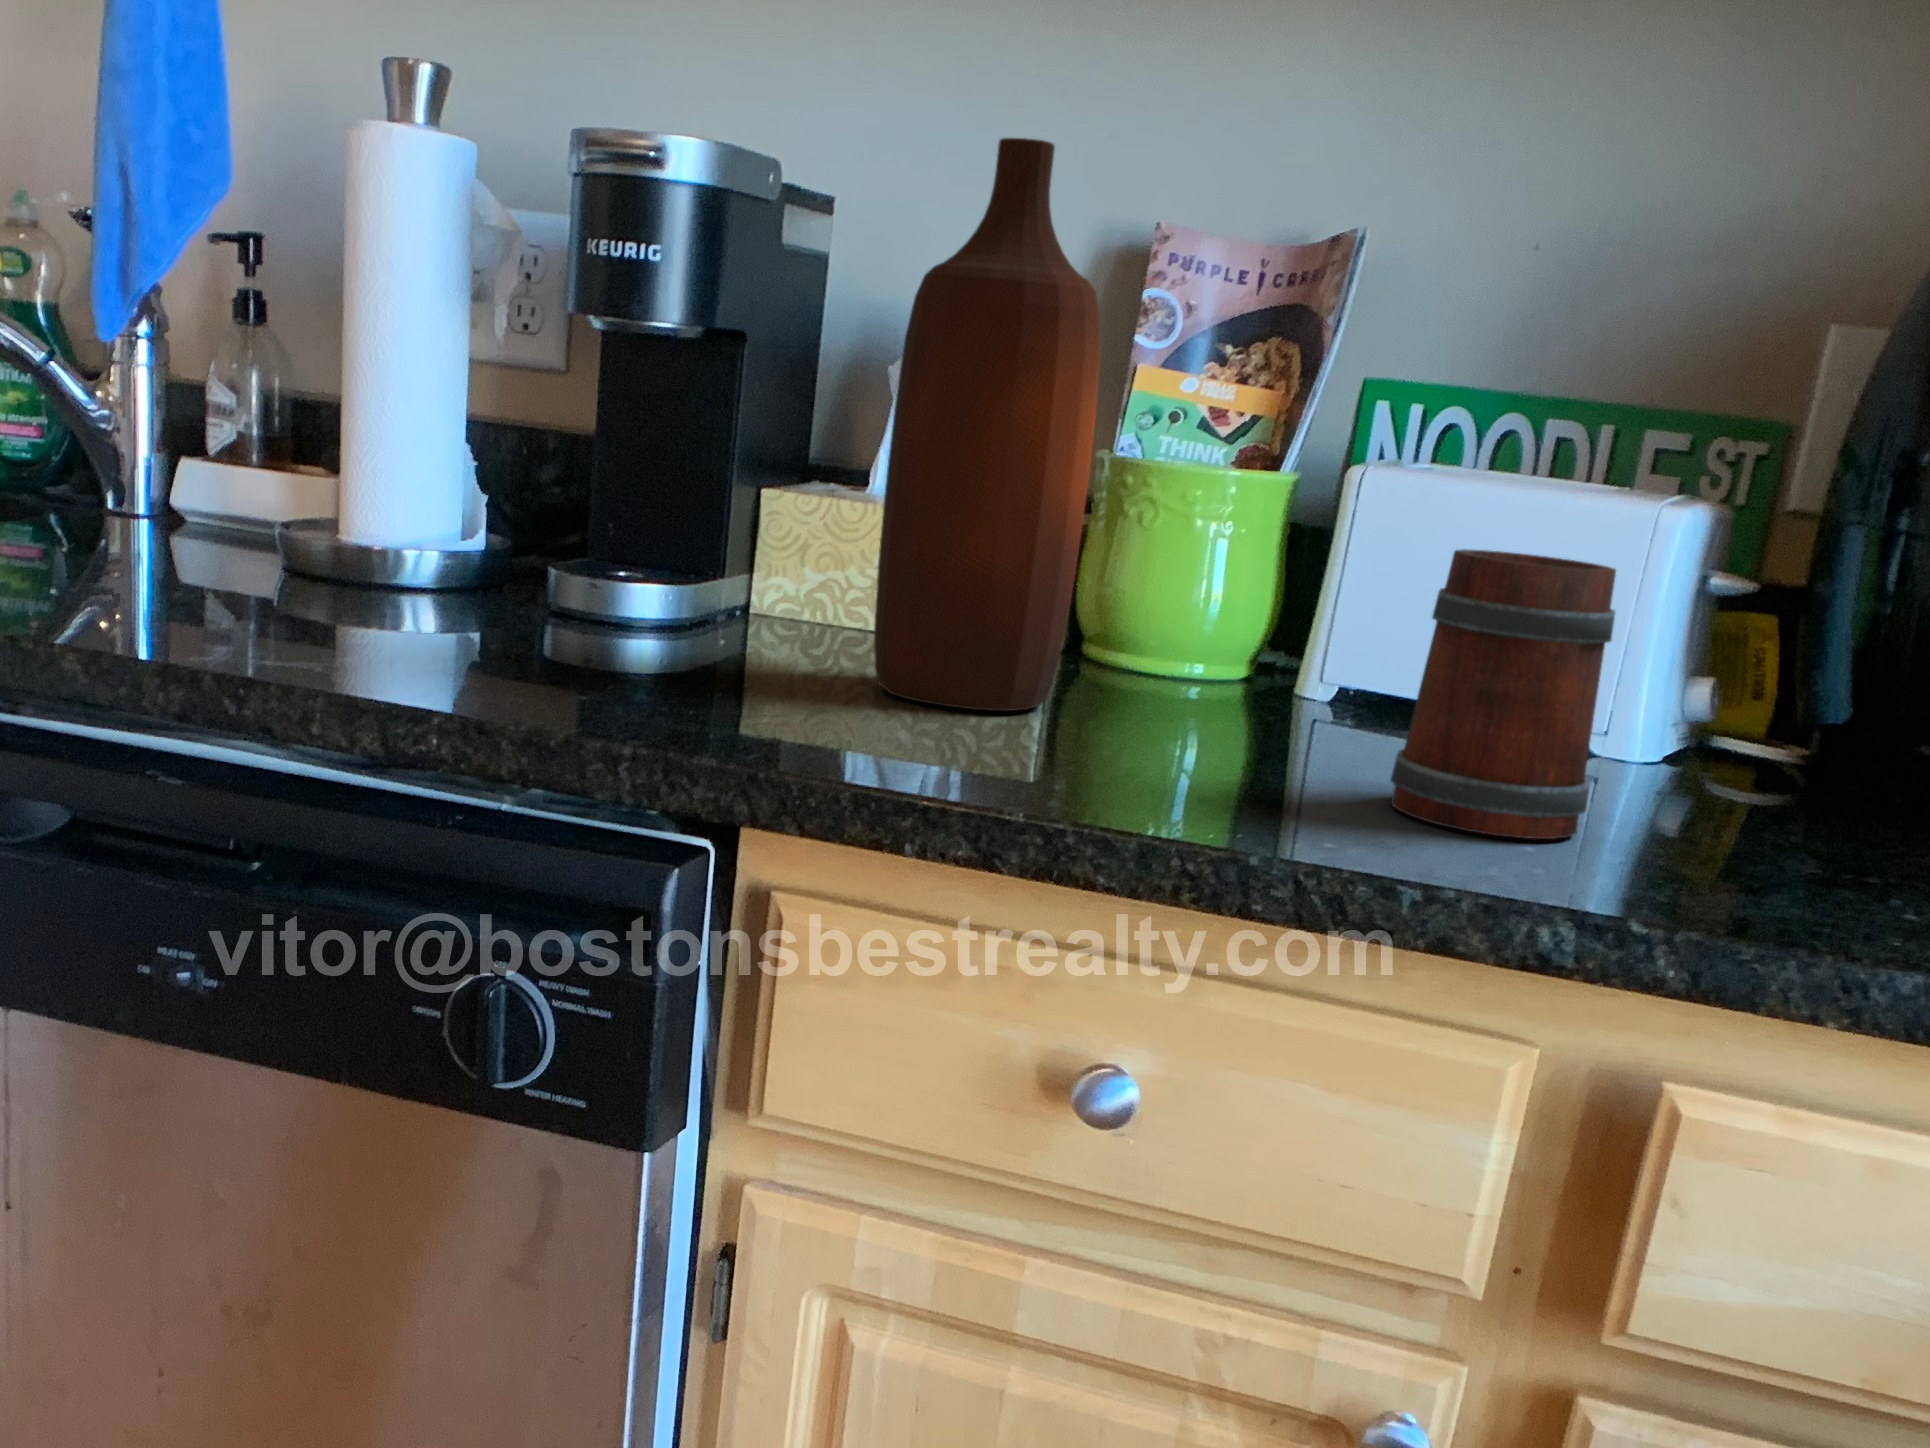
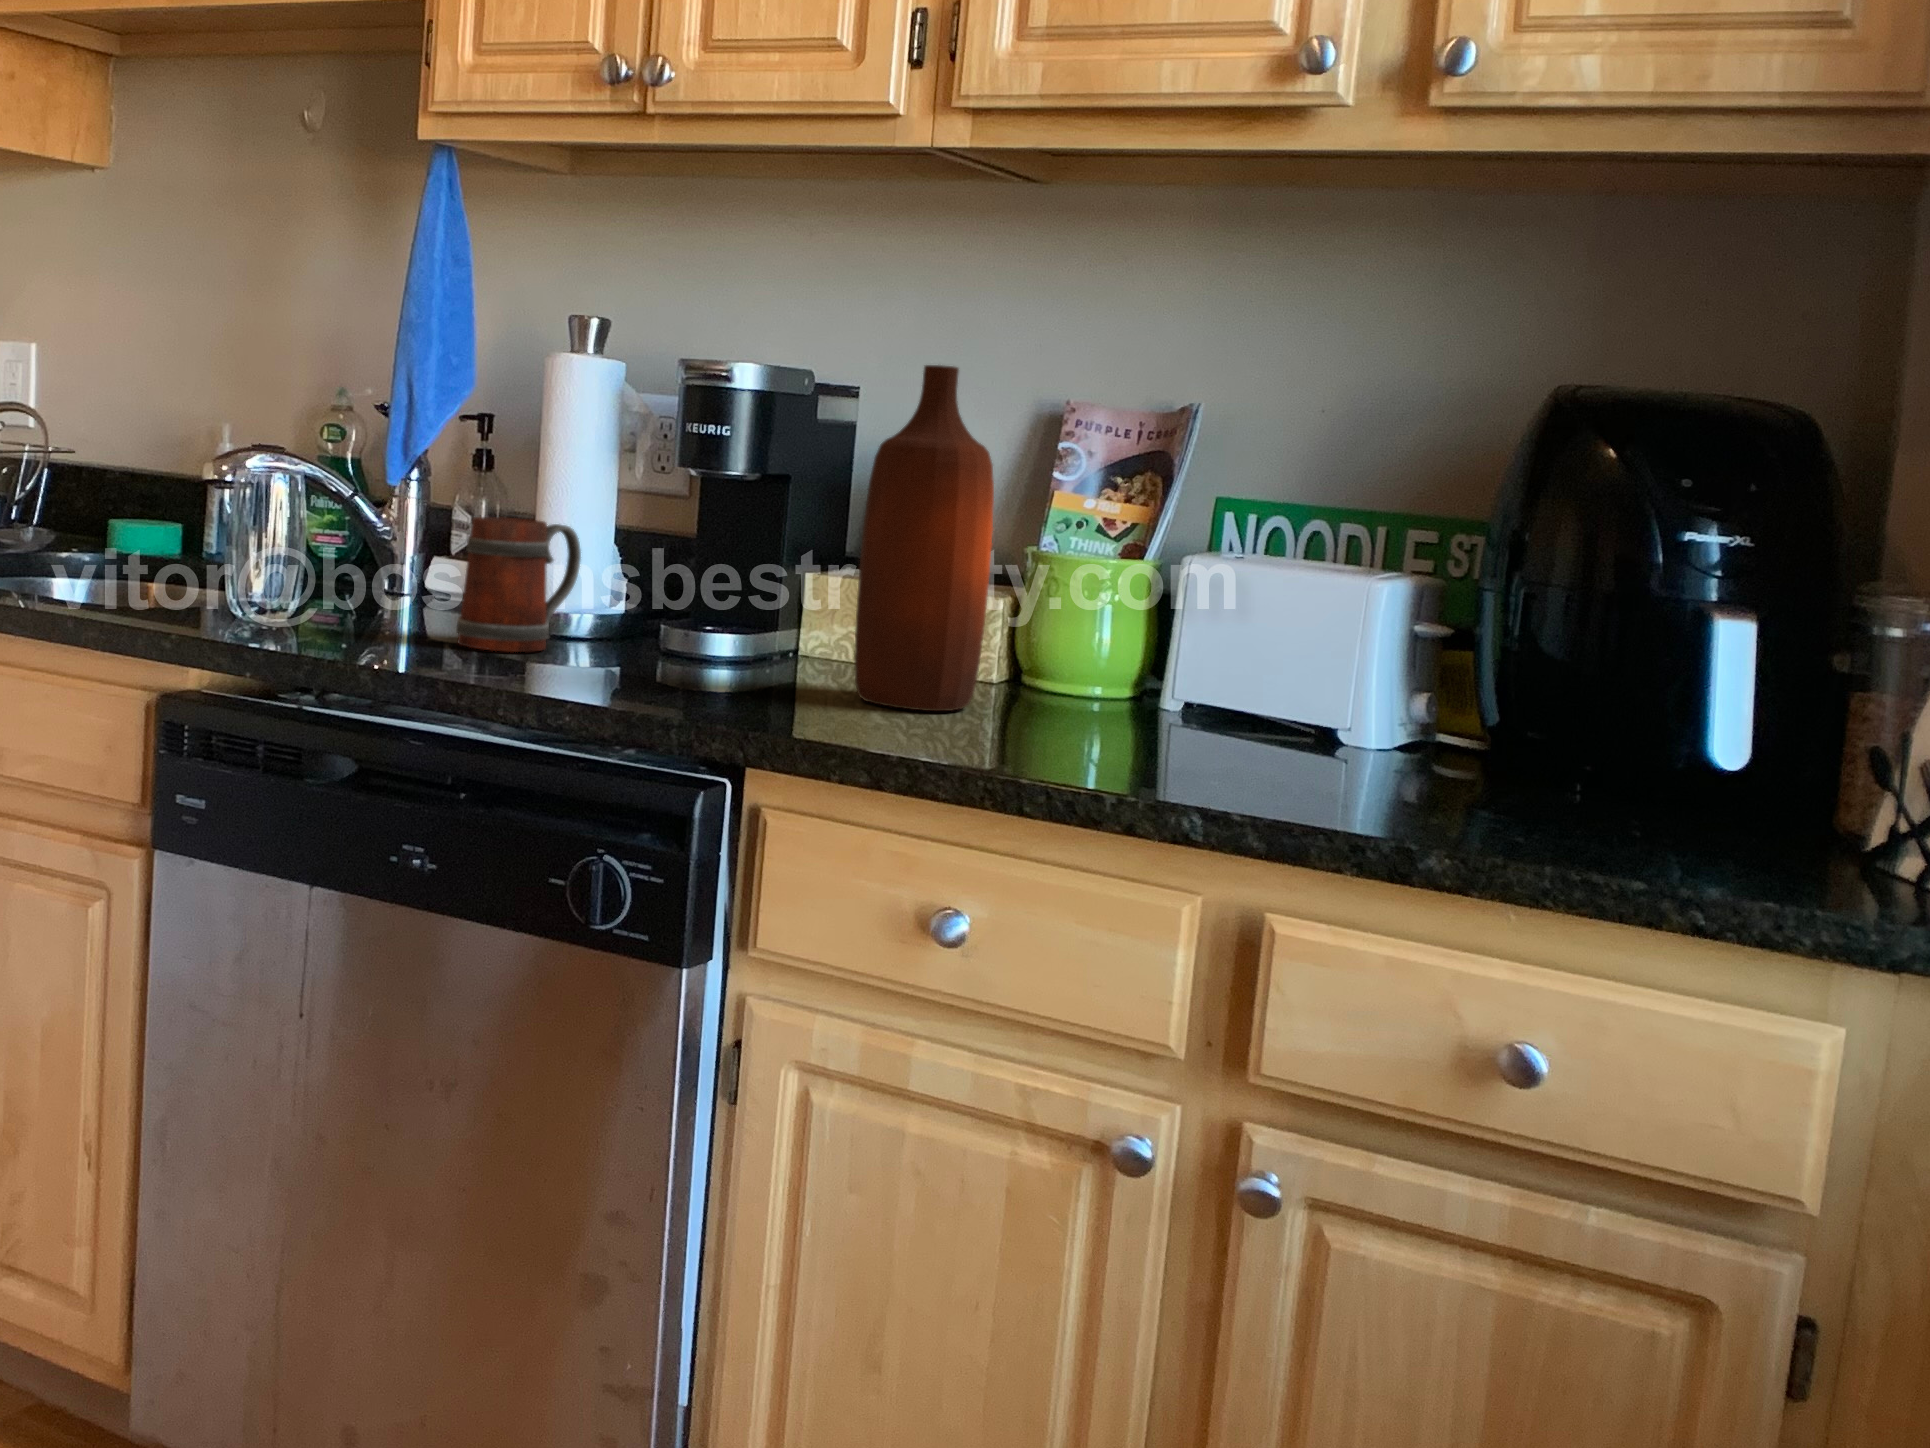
mug: present [1391,549,1616,839] -> present [456,517,581,652]

